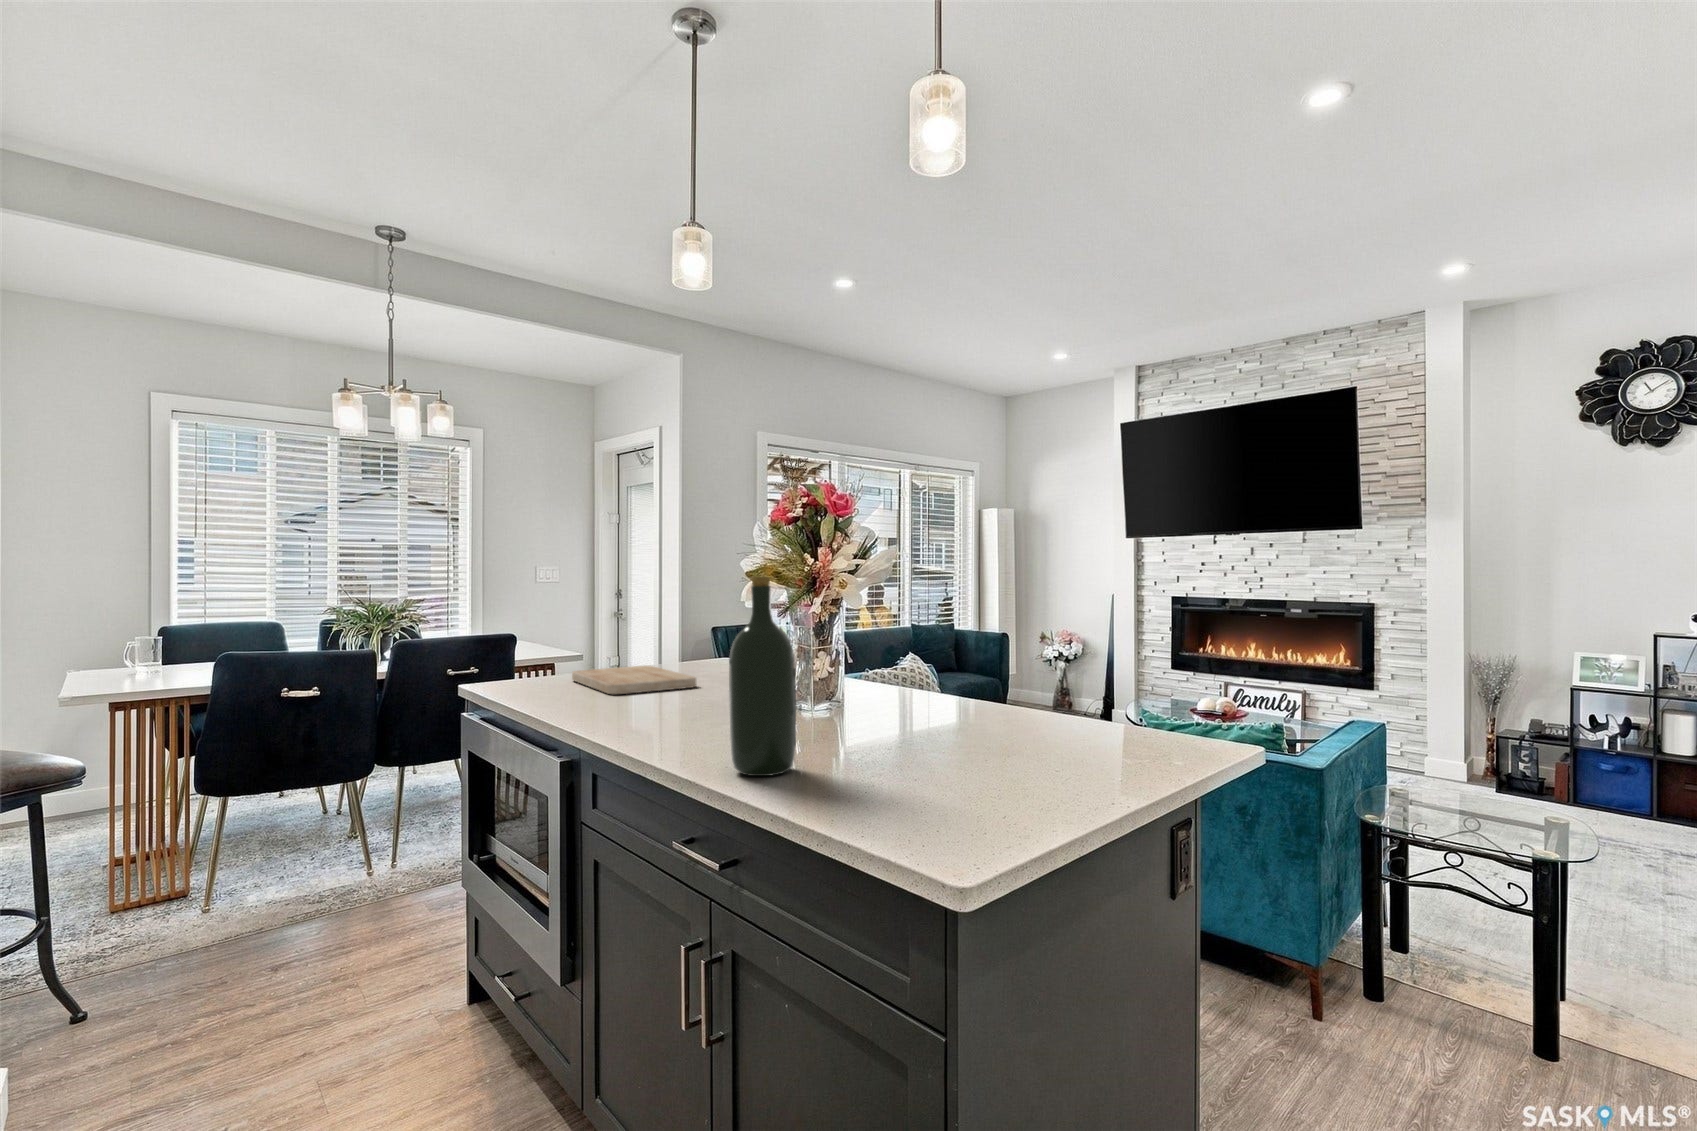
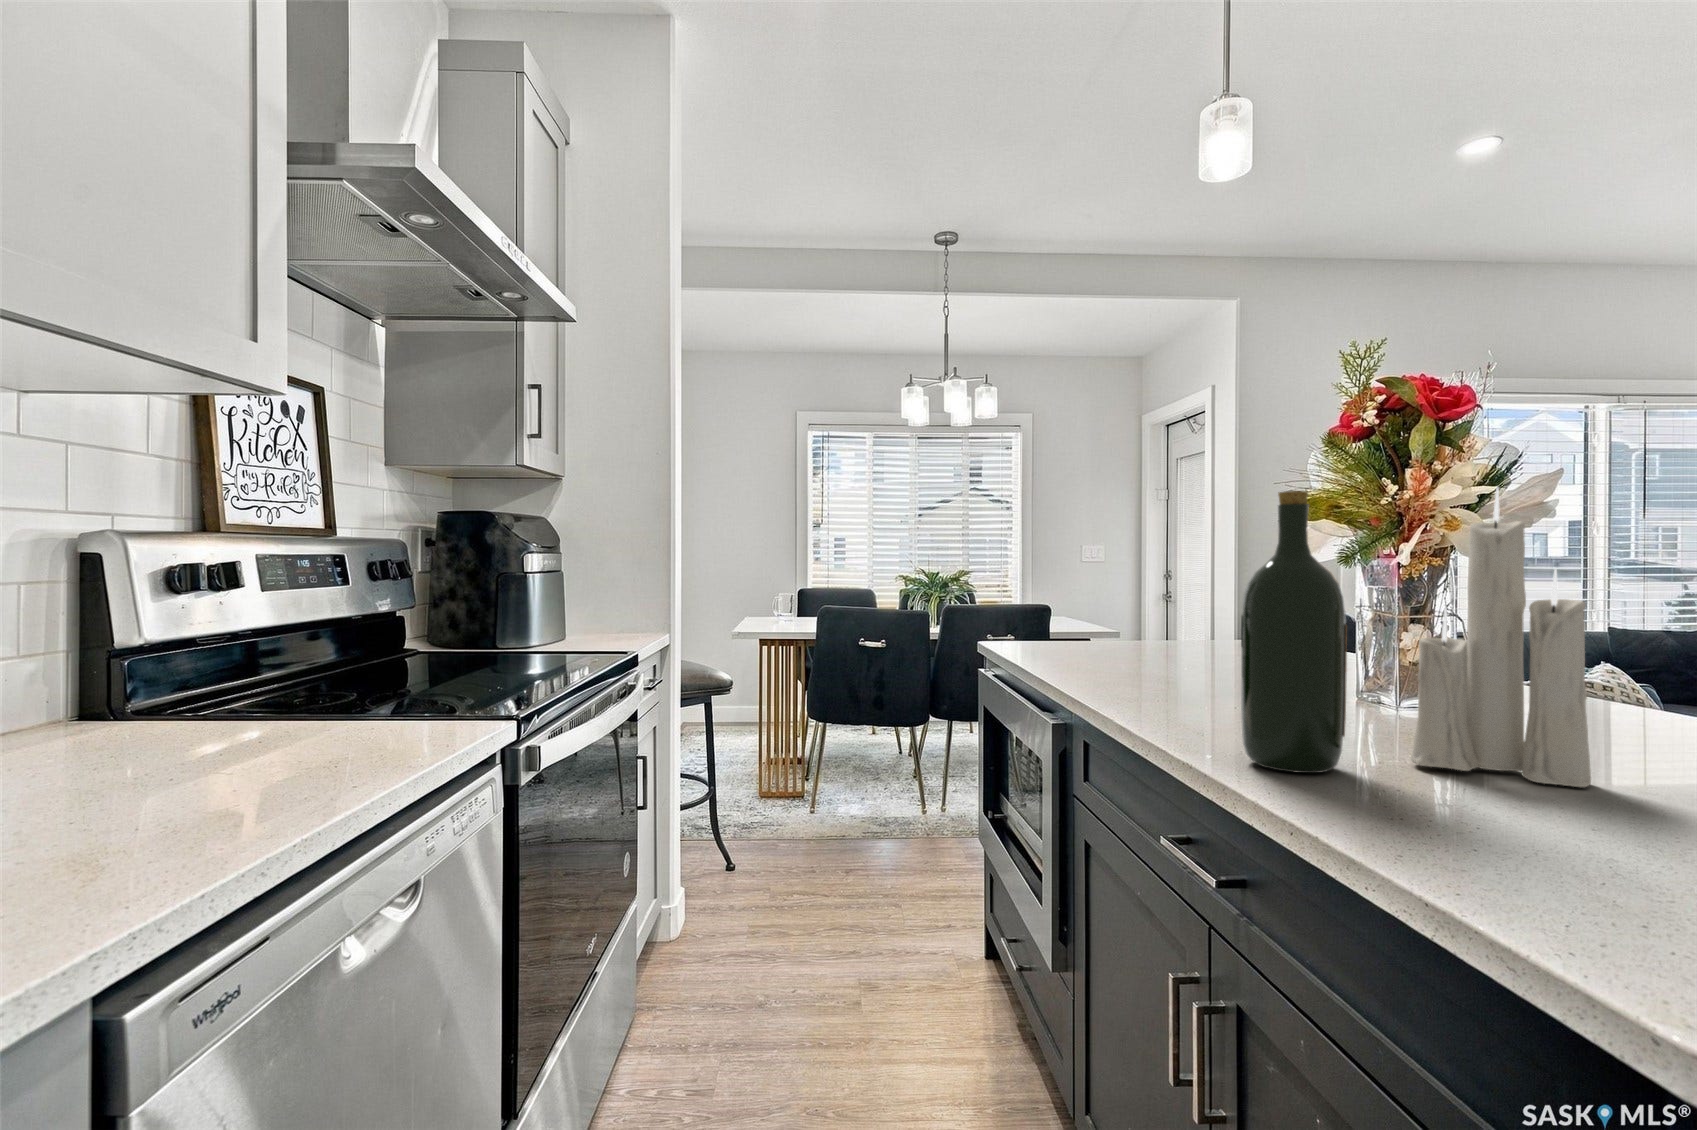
candle: none [832,562,924,759] -> present [1411,487,1591,787]
cutting board: present [572,666,696,694] -> none [1098,634,1240,661]

